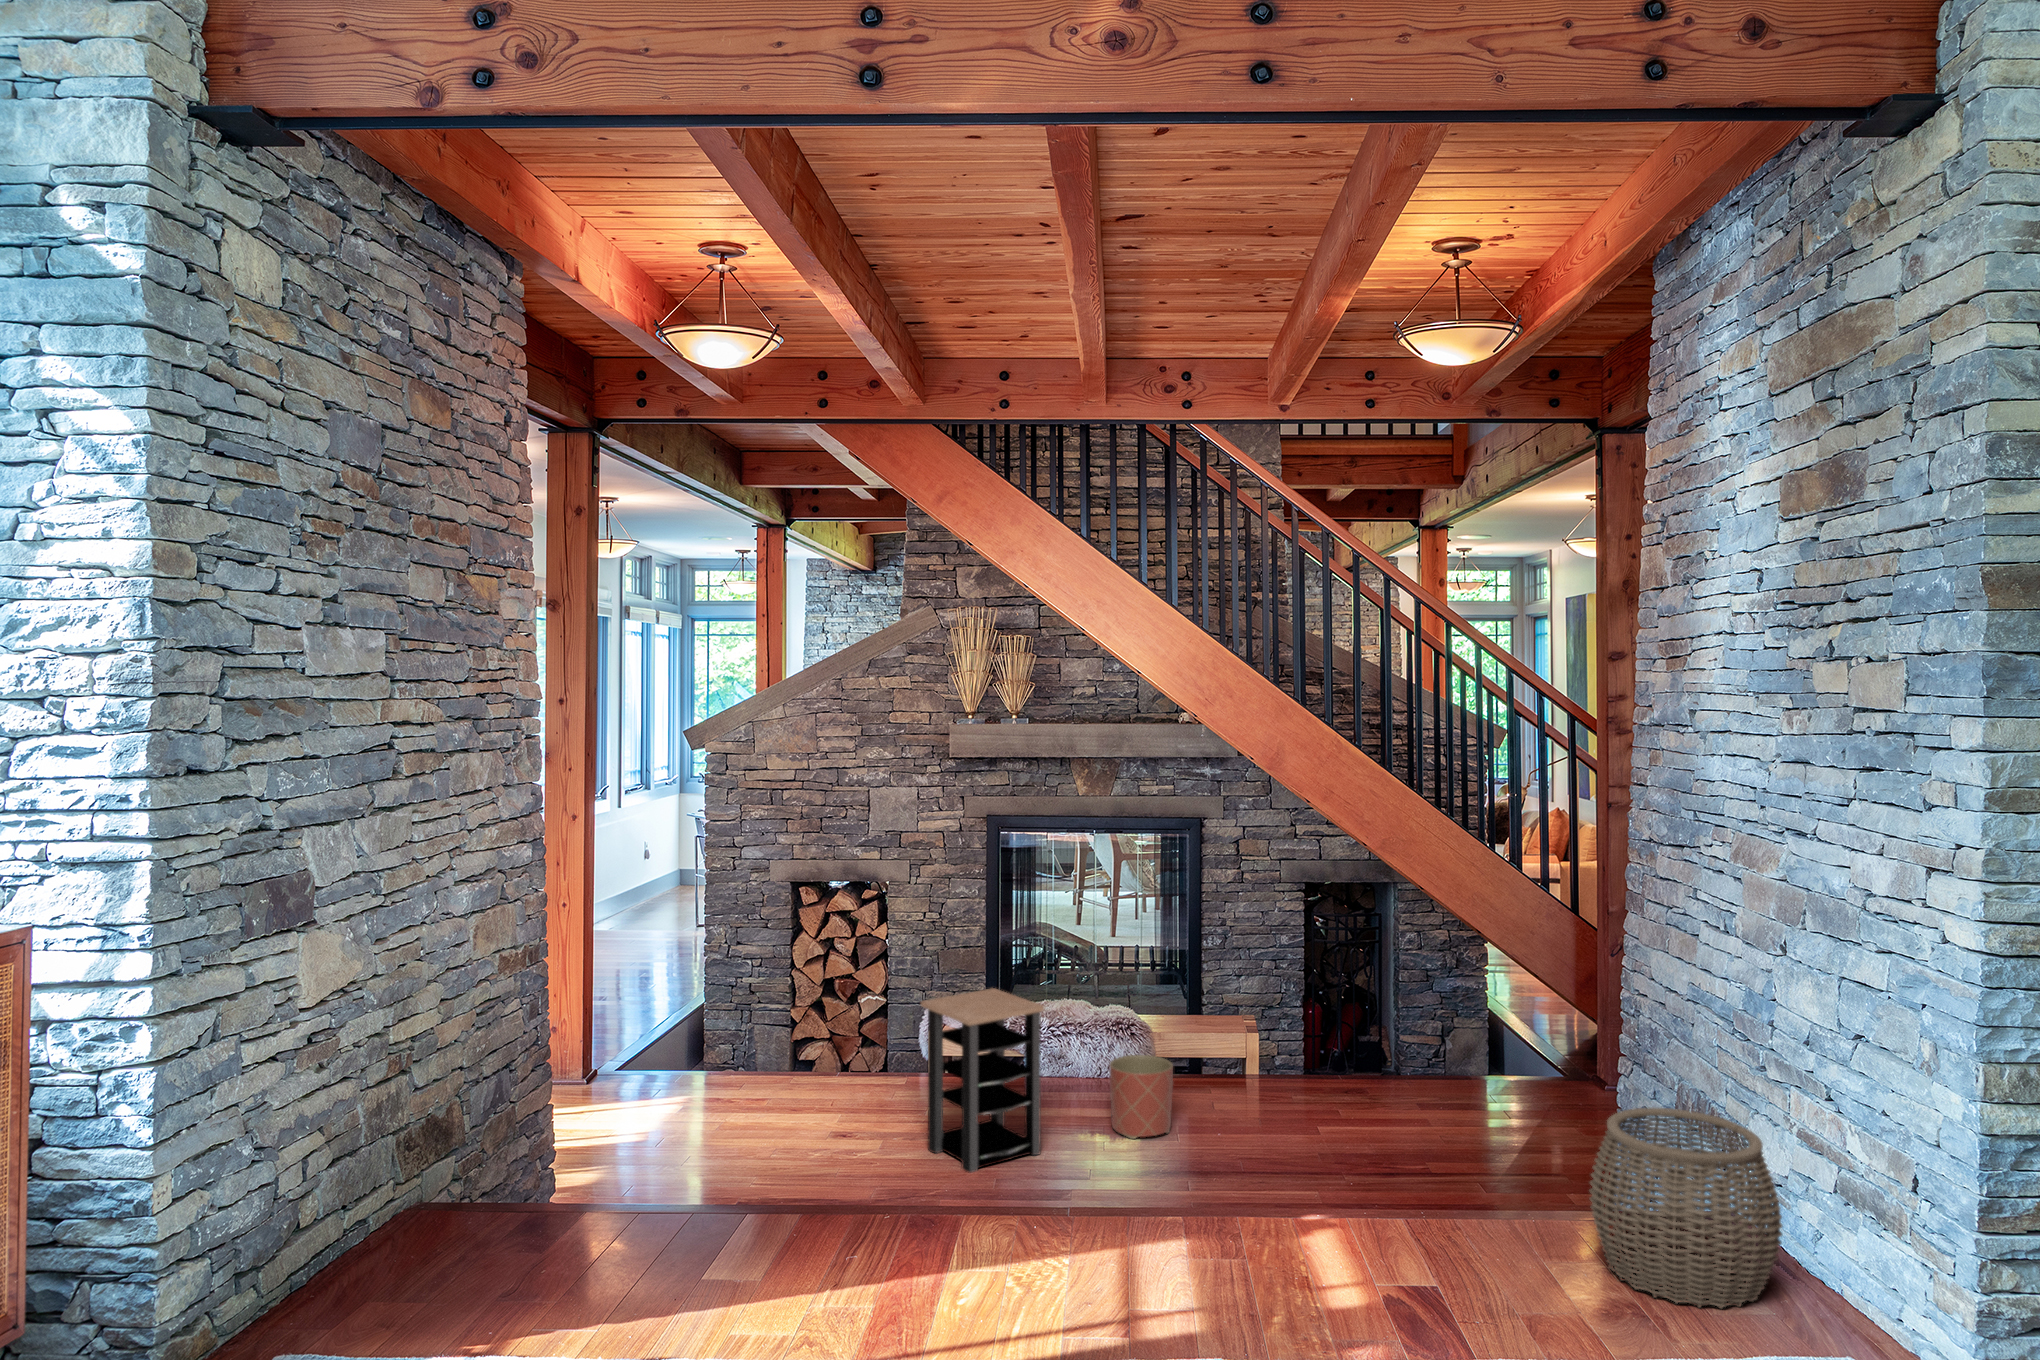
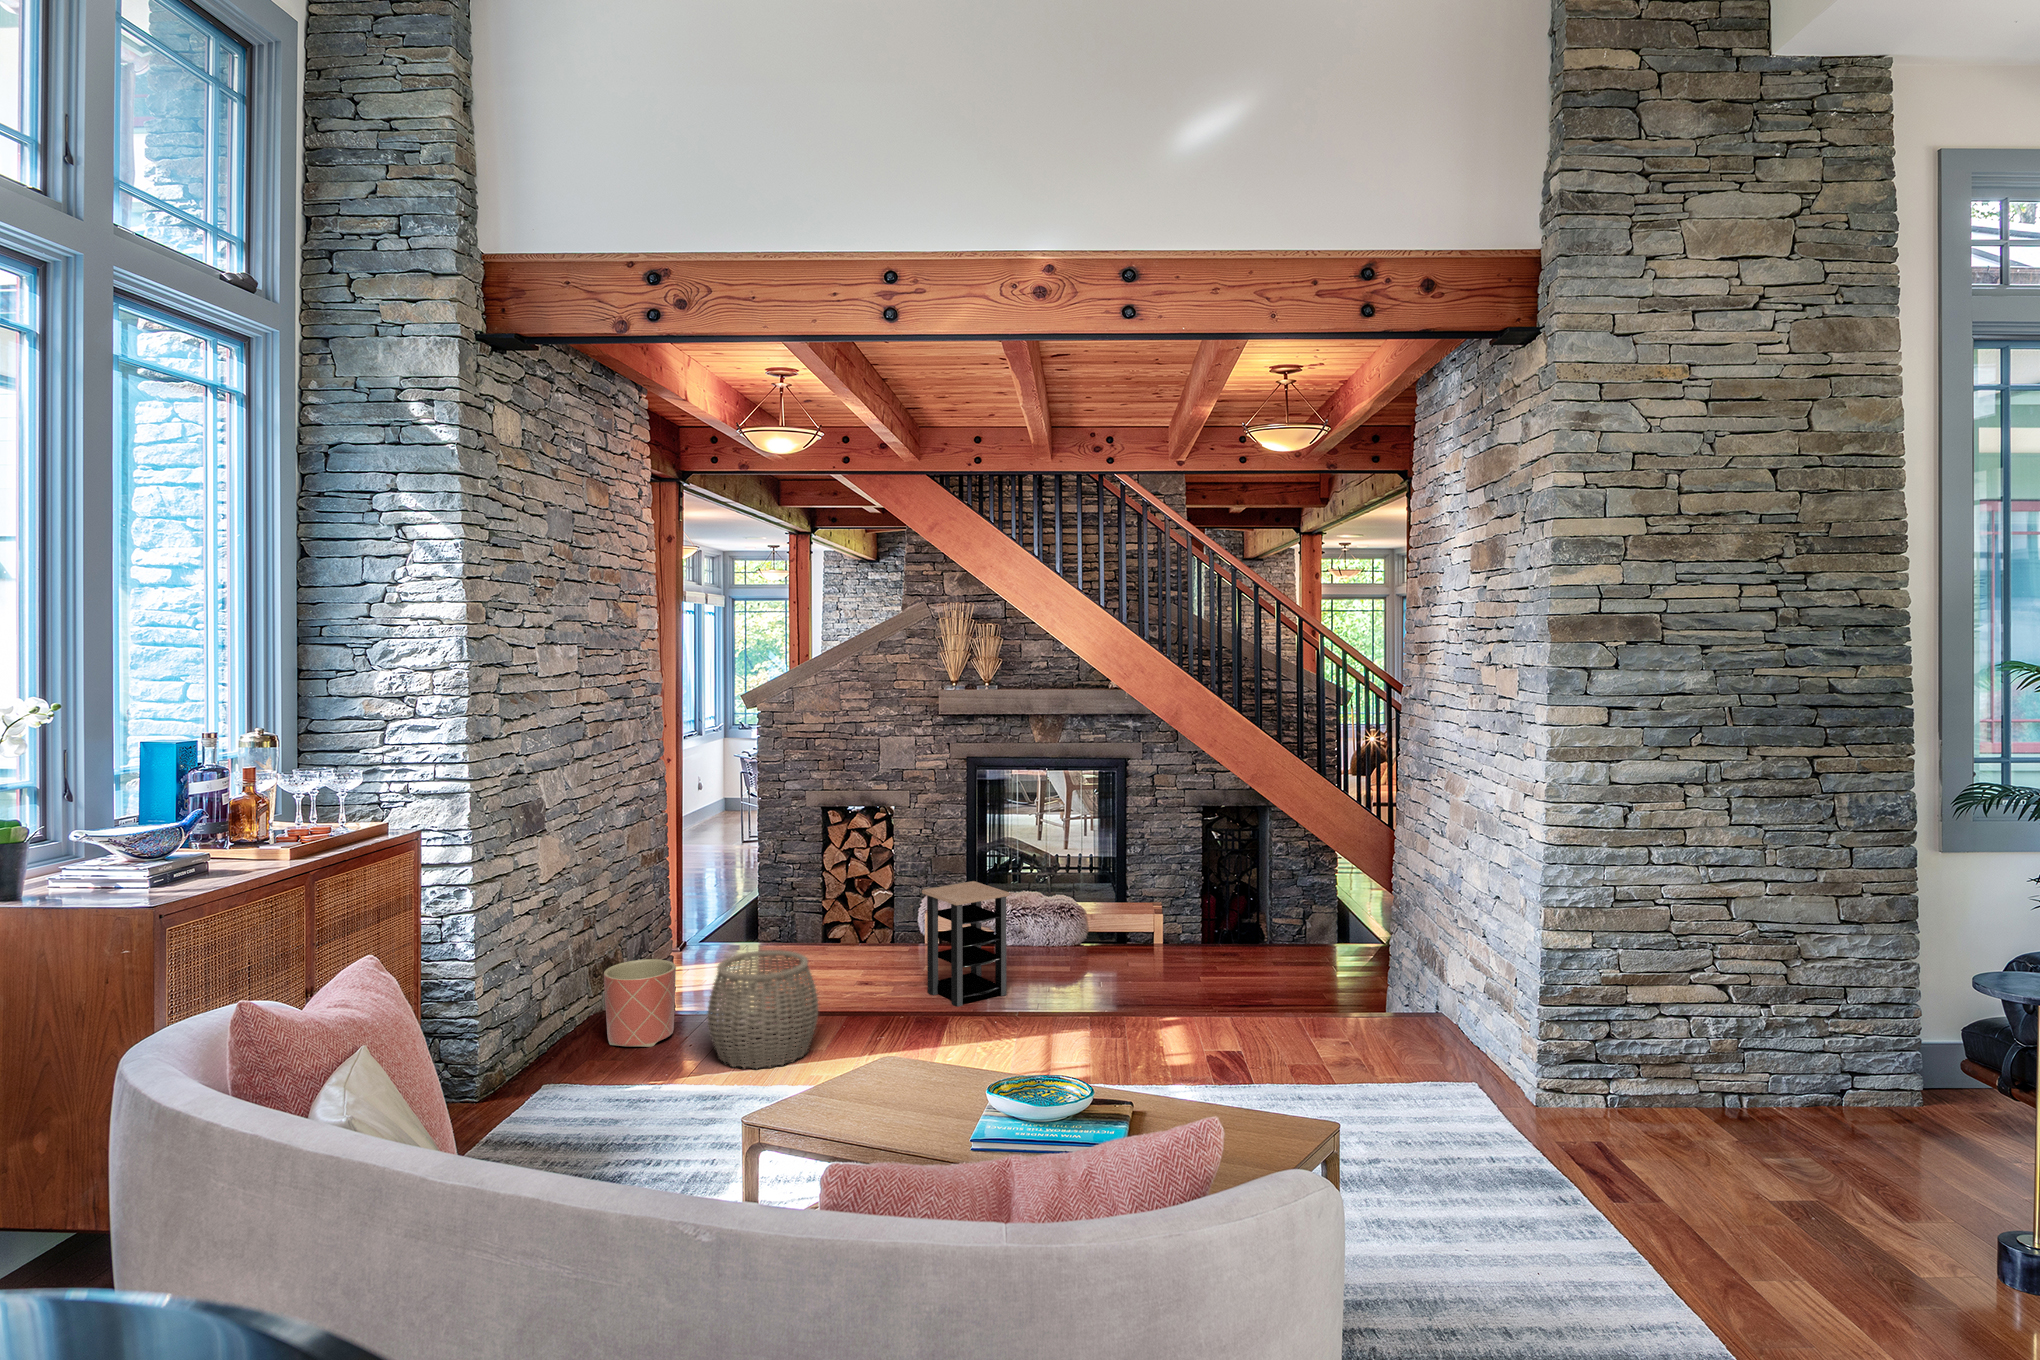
planter: present [1109,1055,1173,1139] -> present [604,959,676,1047]
woven basket: present [1589,1108,1782,1309] -> present [708,950,818,1069]

